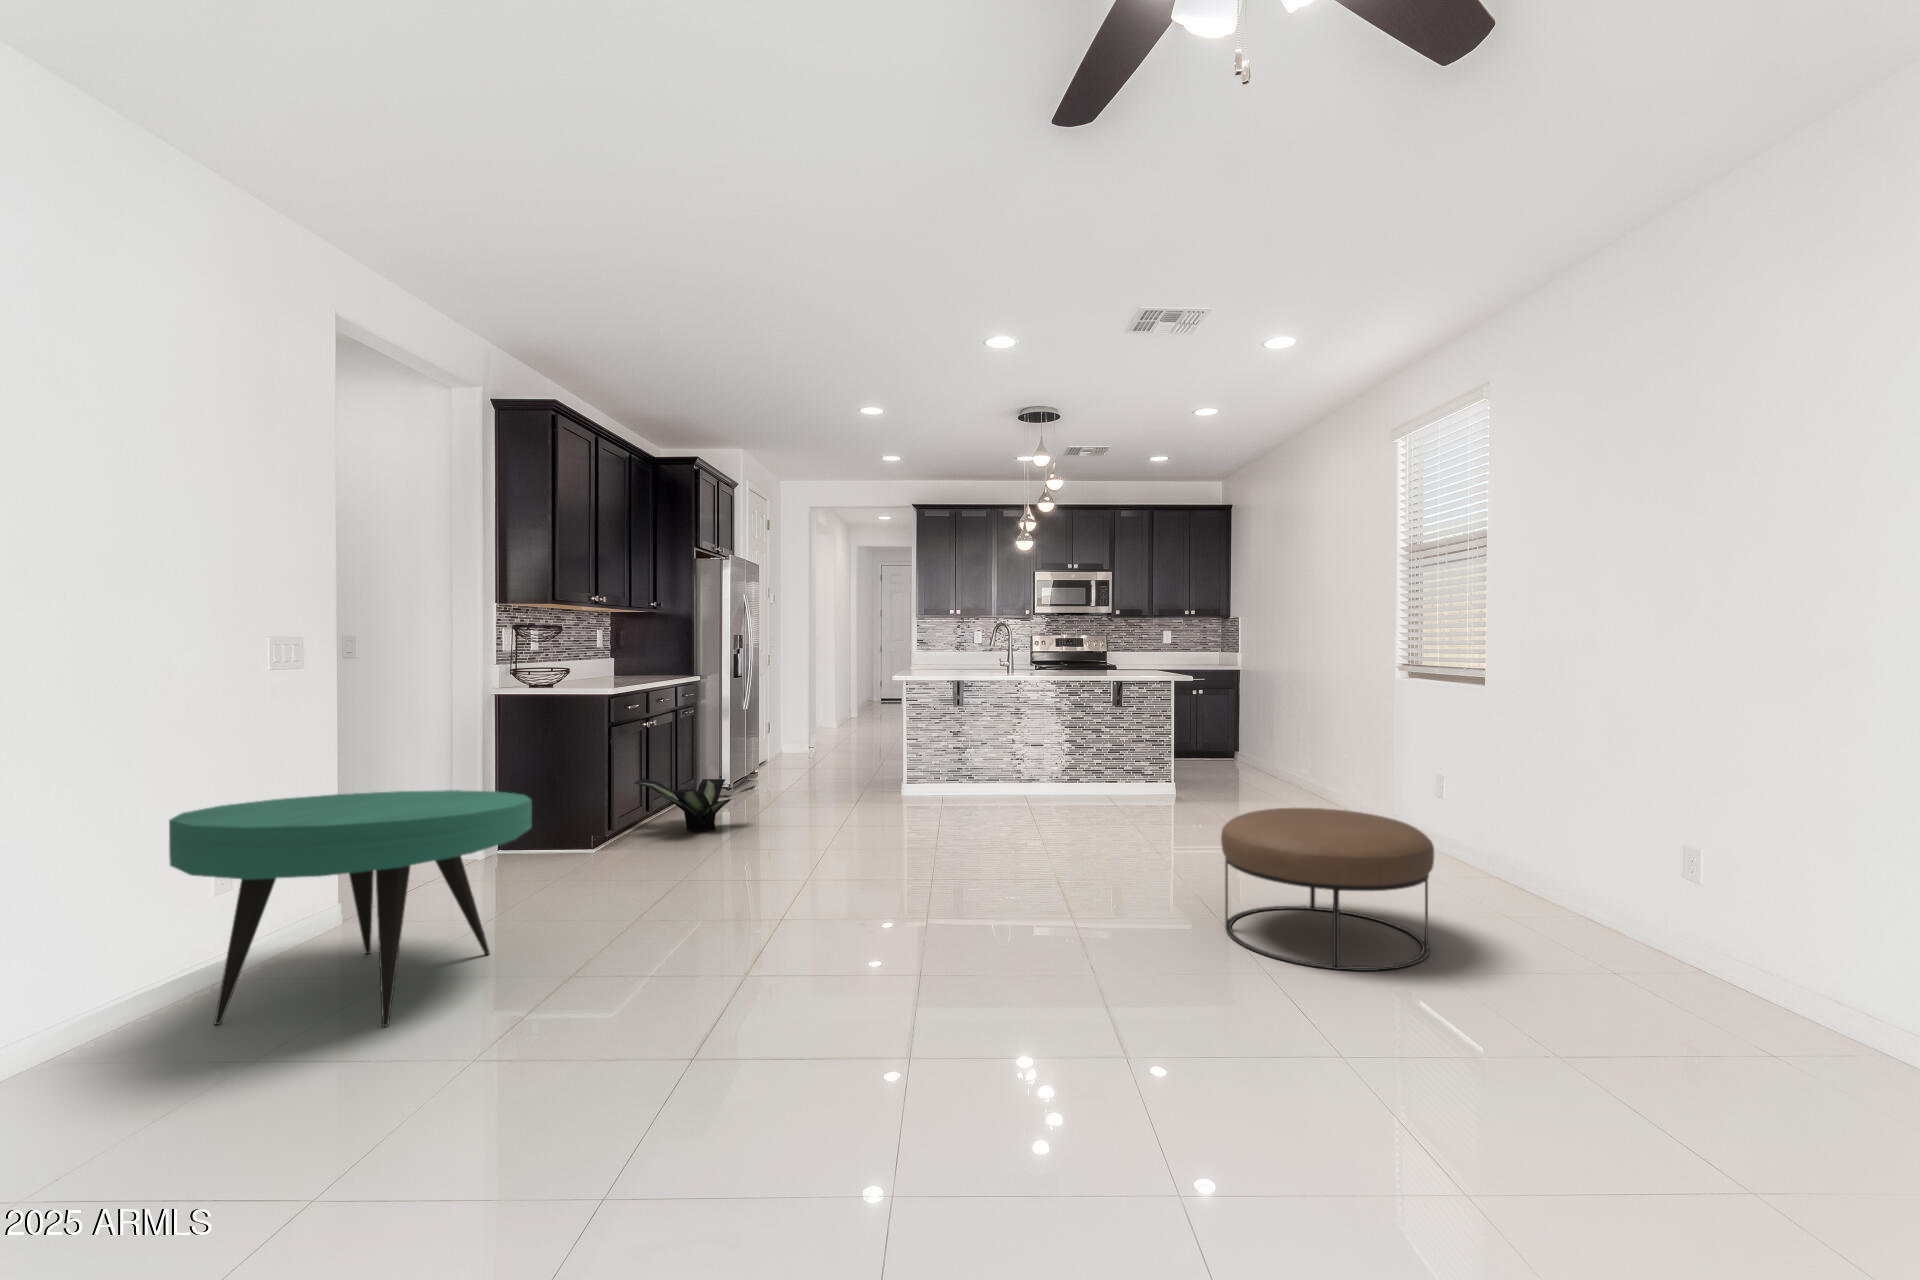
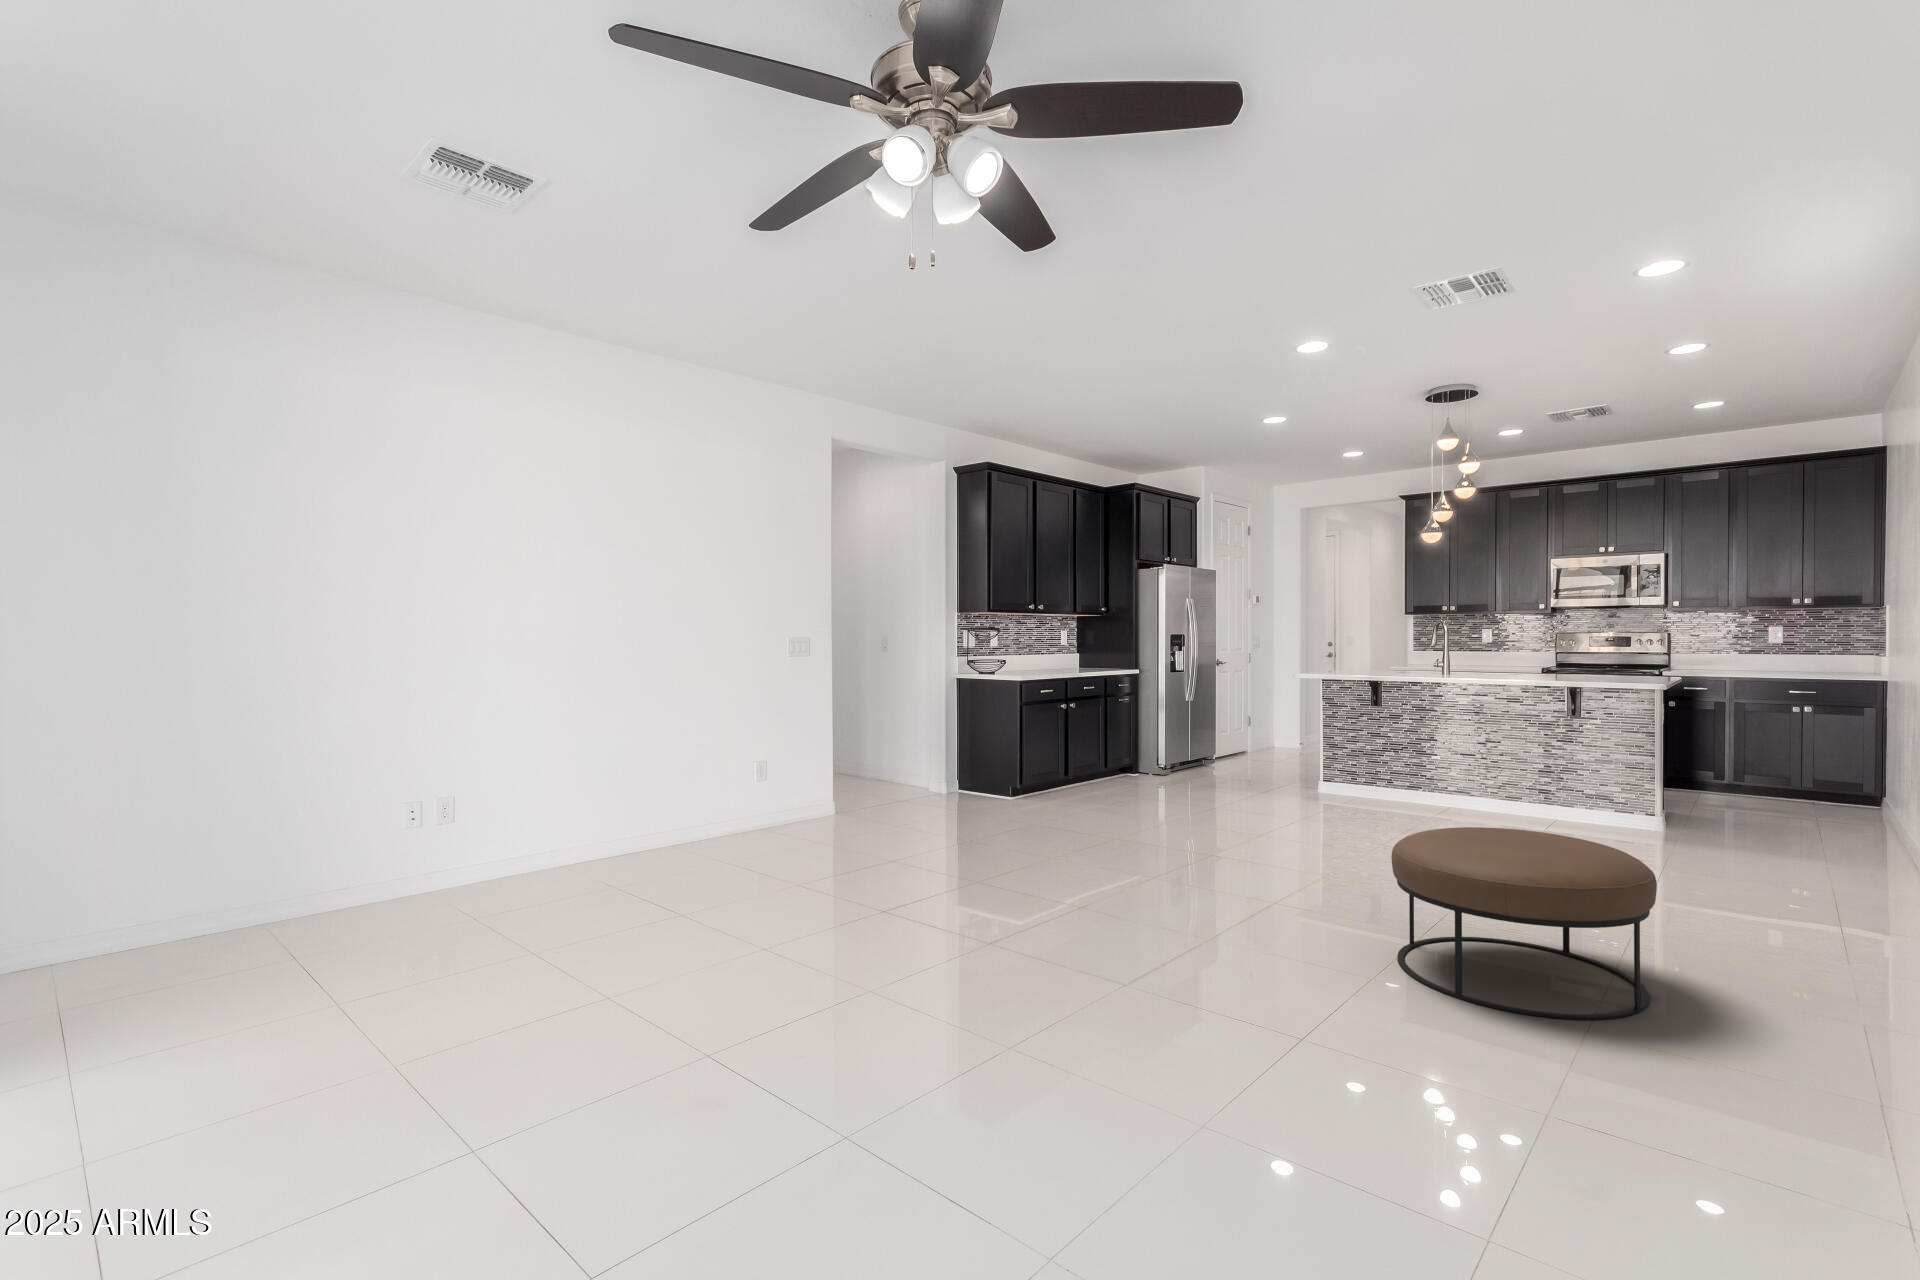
potted plant: present [634,779,756,832] -> none [1048,751,1143,799]
coffee table: present [169,790,532,1027] -> none [695,733,878,867]

